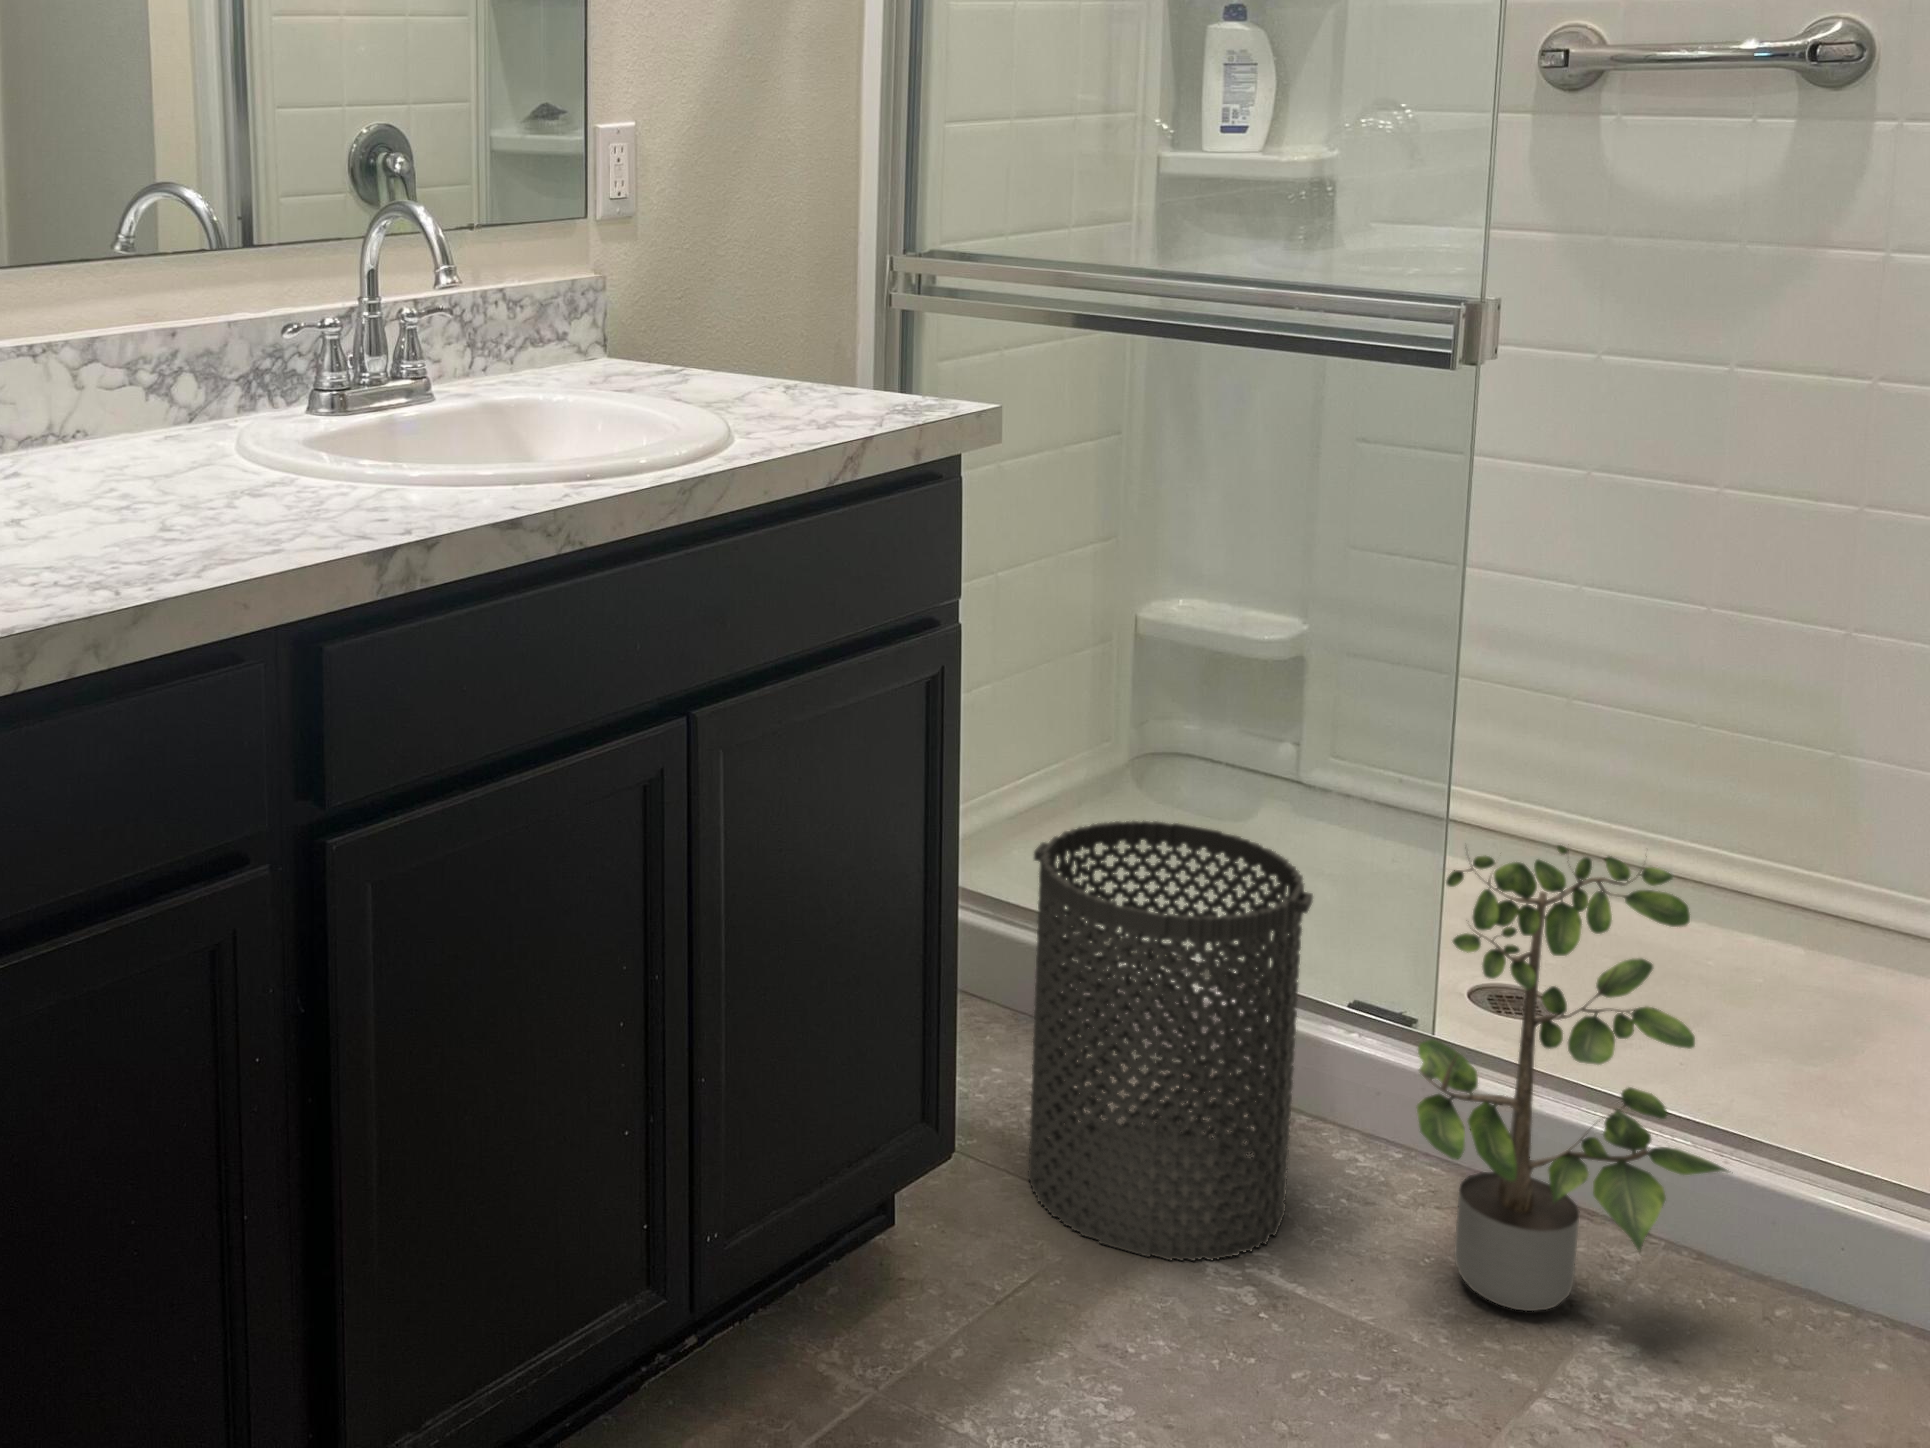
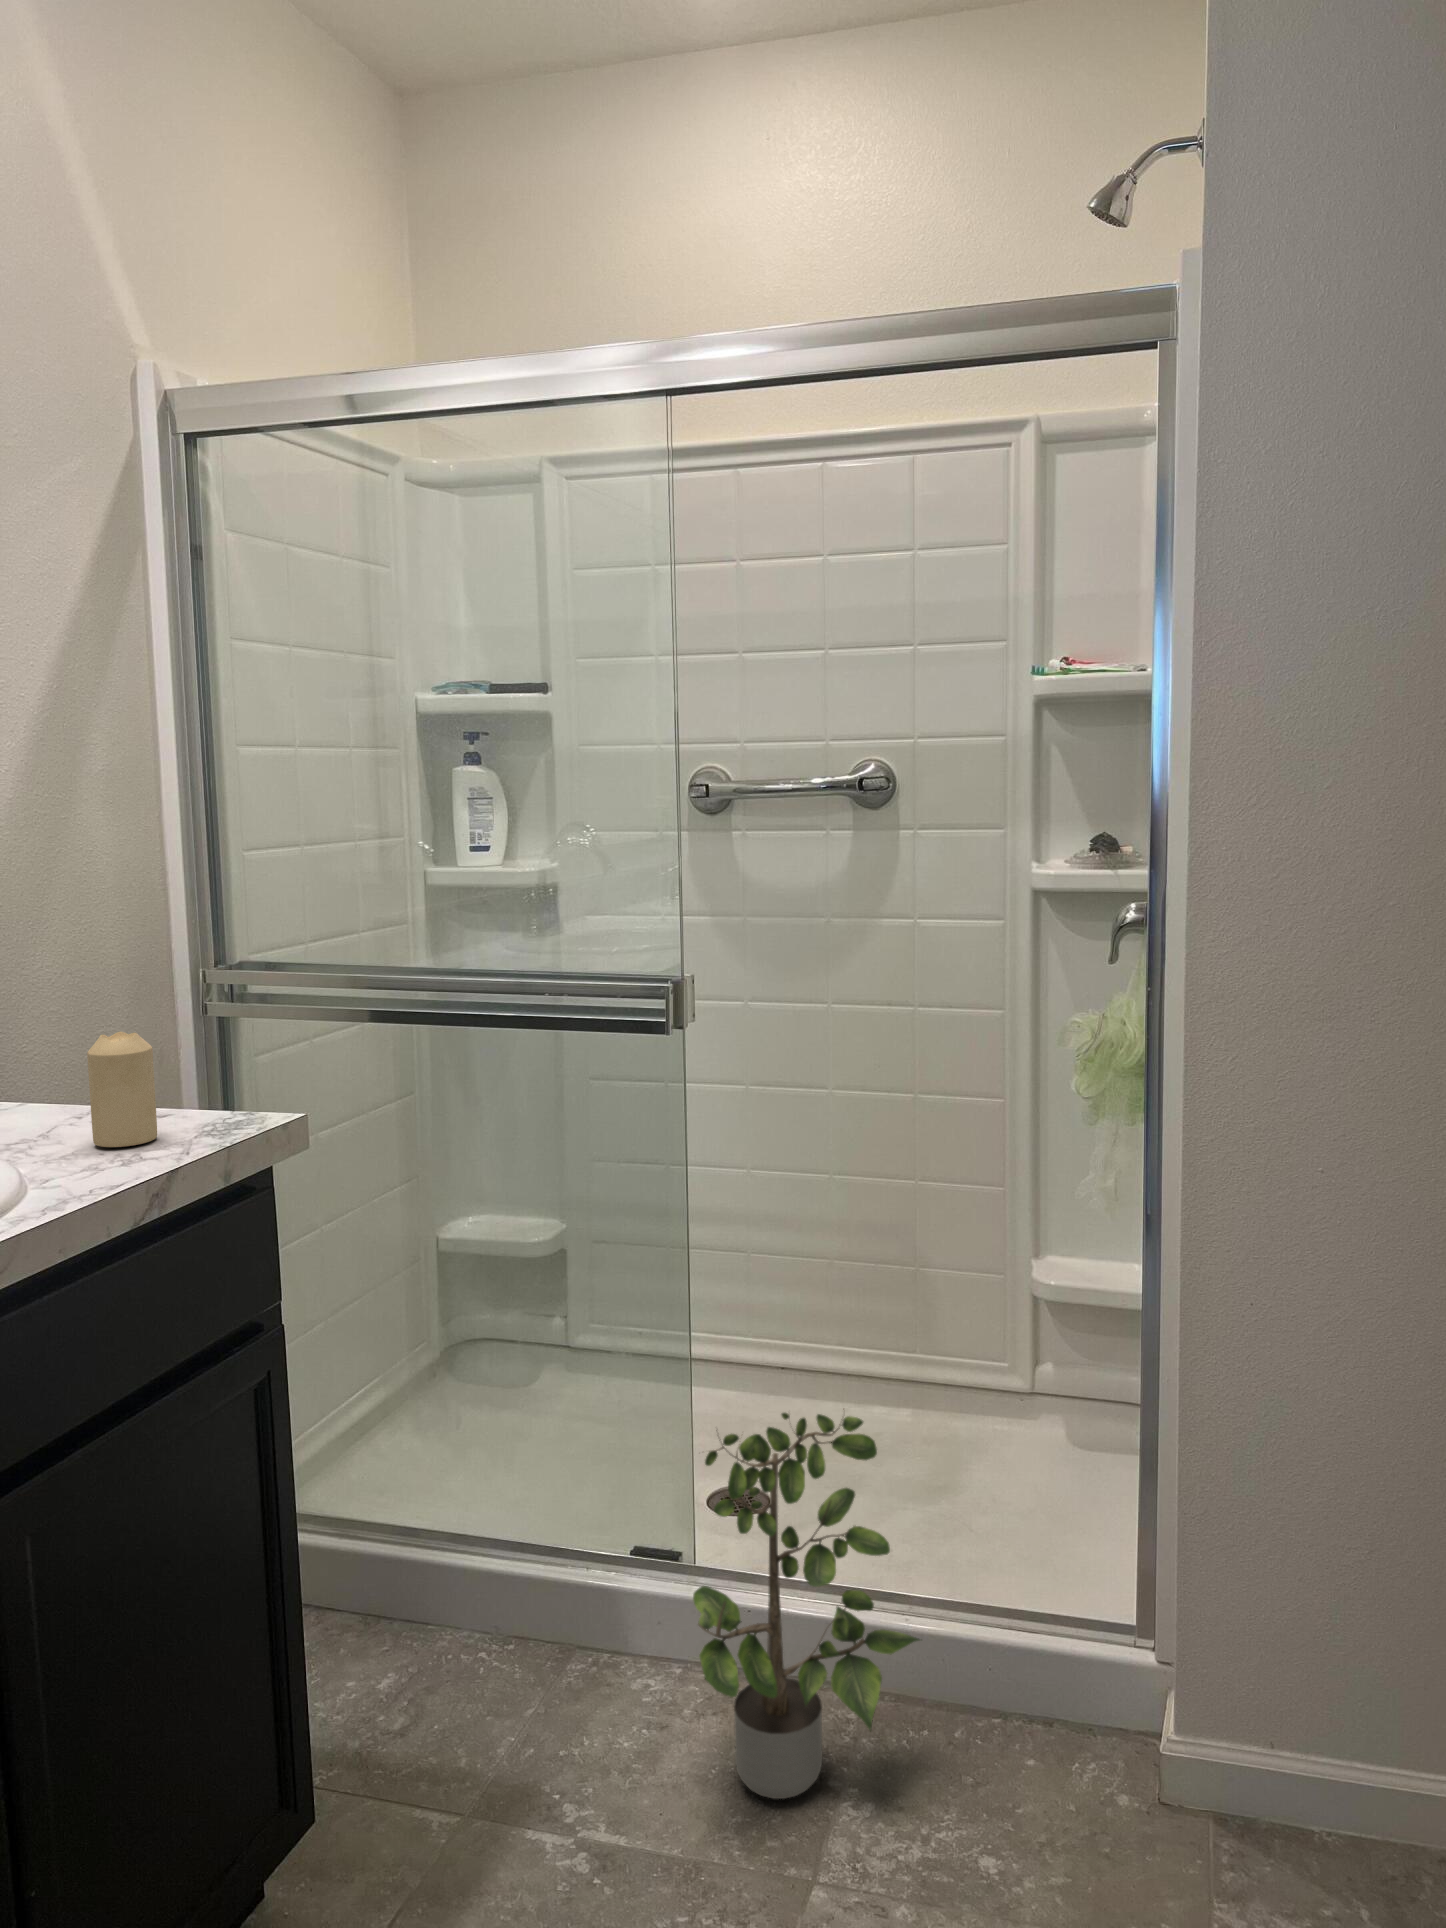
candle: none [798,297,860,412] -> present [87,1032,157,1147]
trash can: present [1028,820,1313,1261] -> none [366,1443,602,1854]

